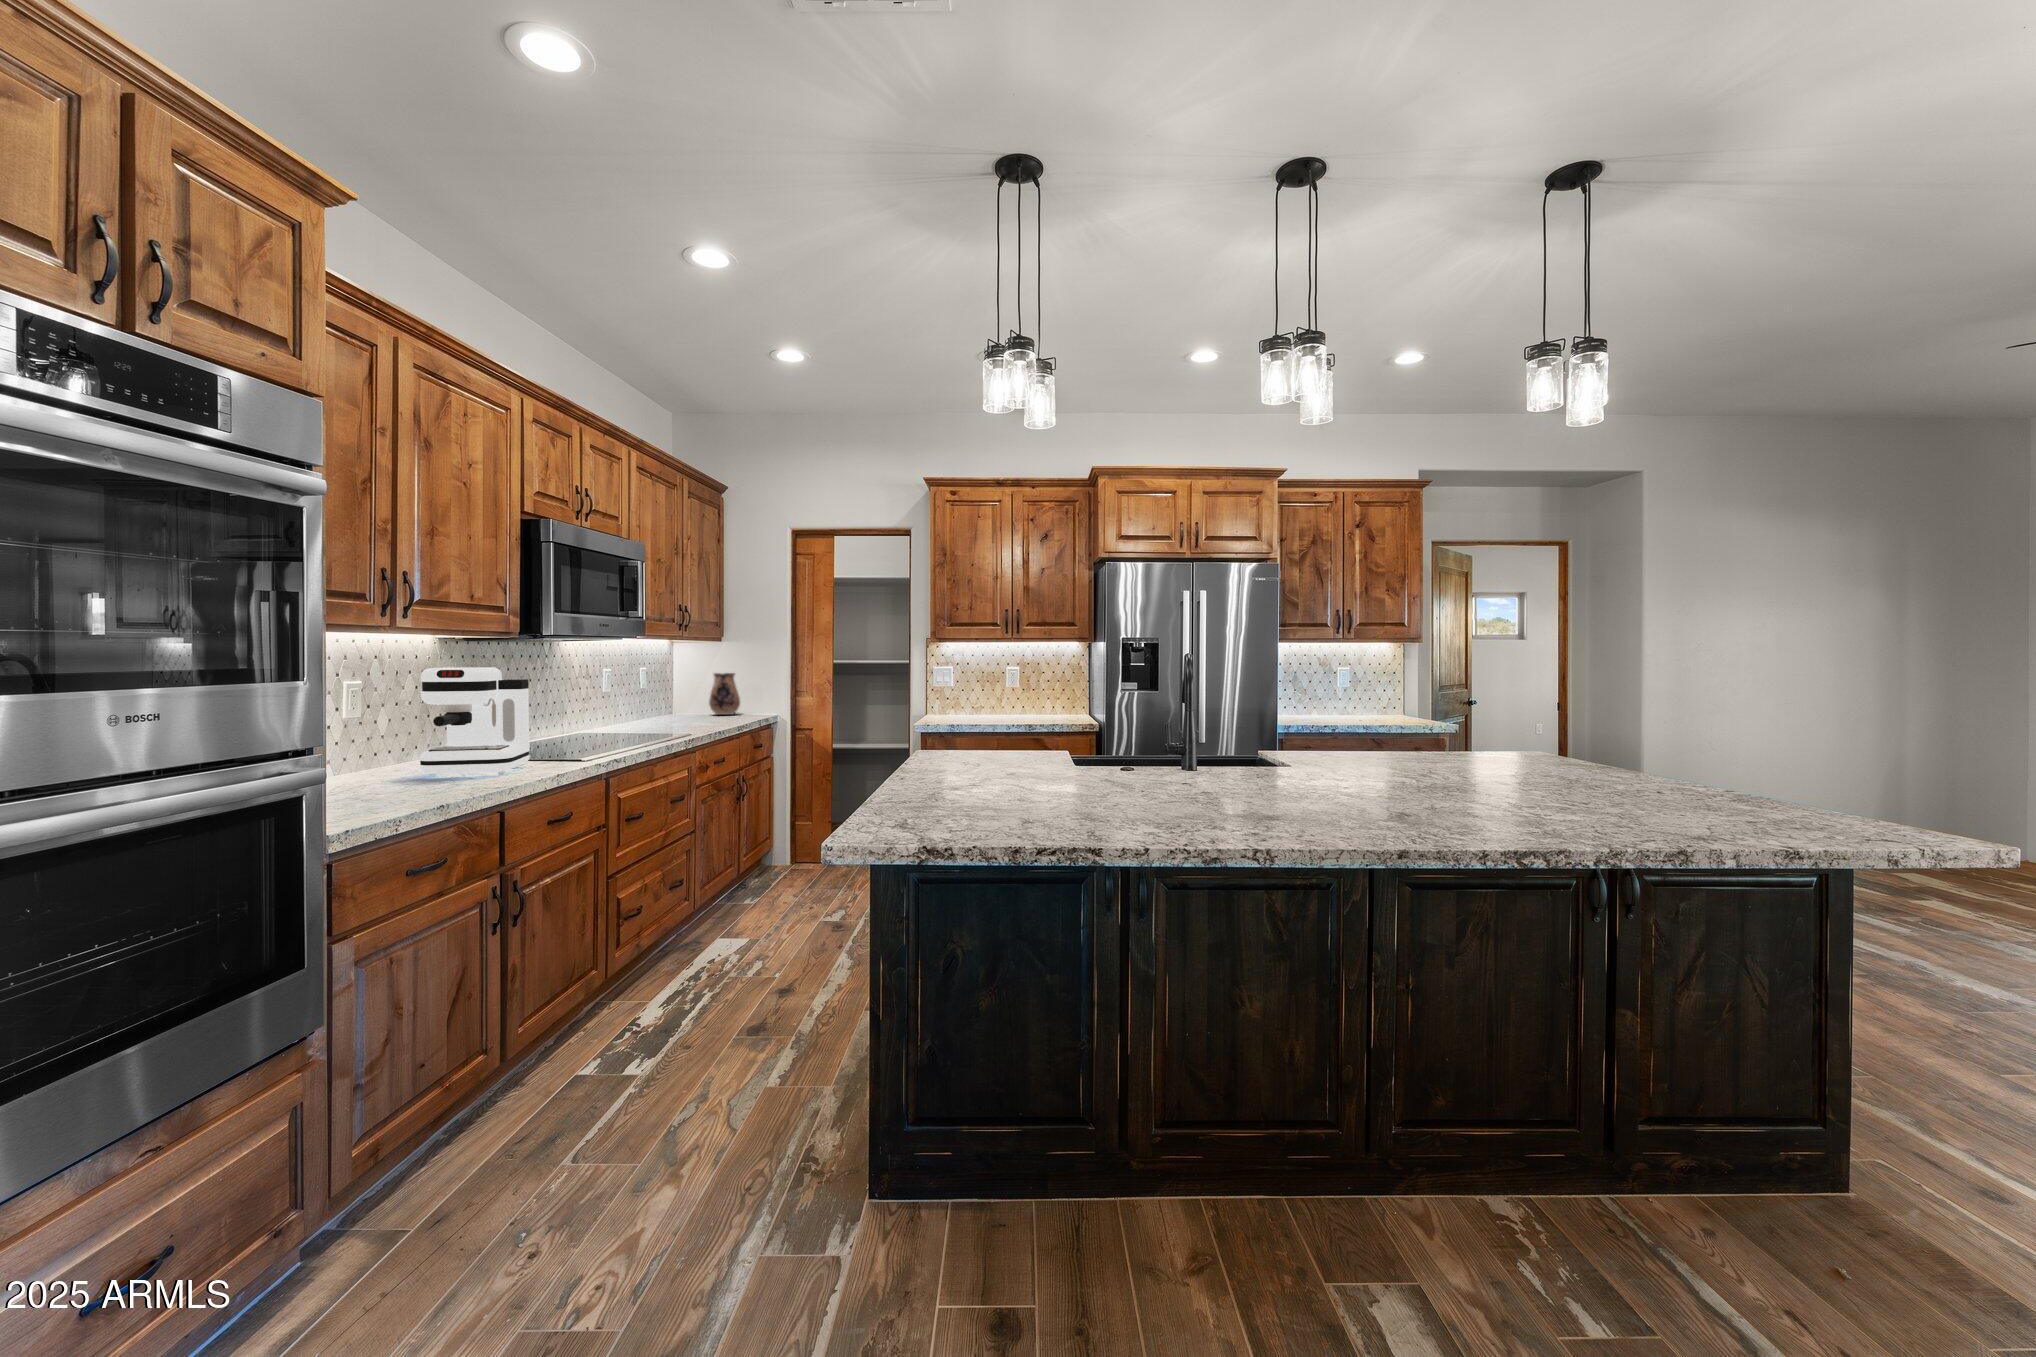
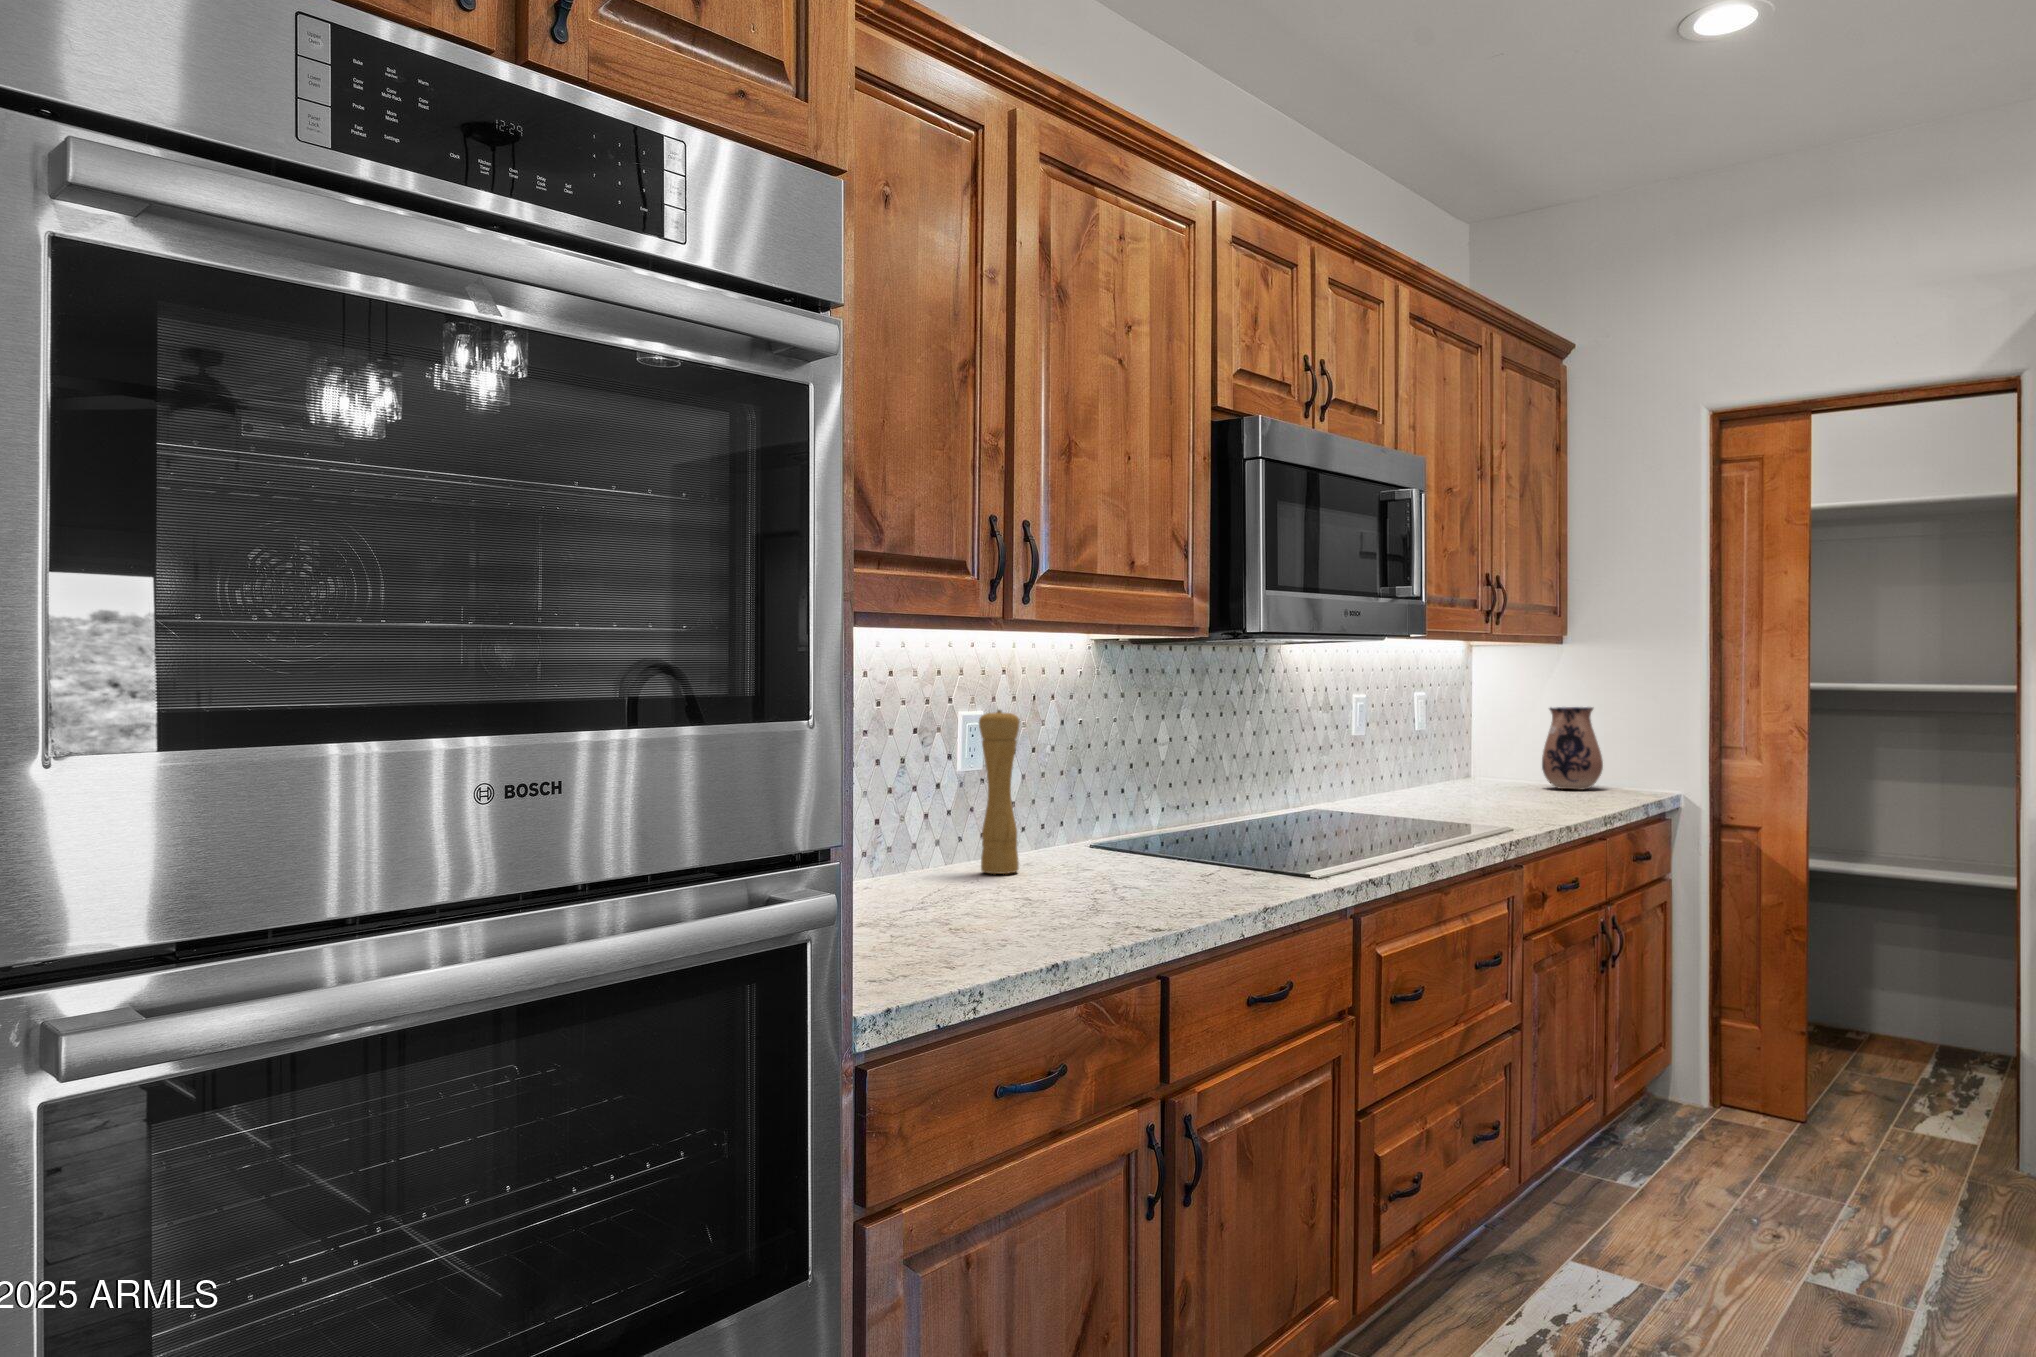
coffee maker: present [420,667,530,776] -> none [1044,694,1220,896]
pepper mill: none [369,677,398,772] -> present [979,710,1019,874]

